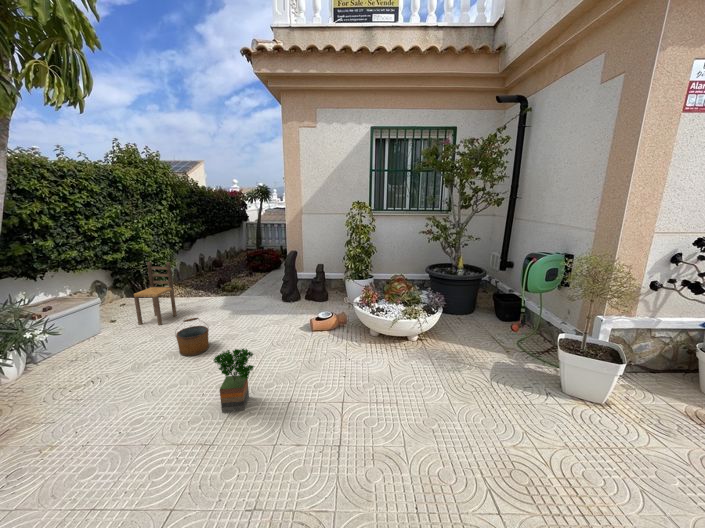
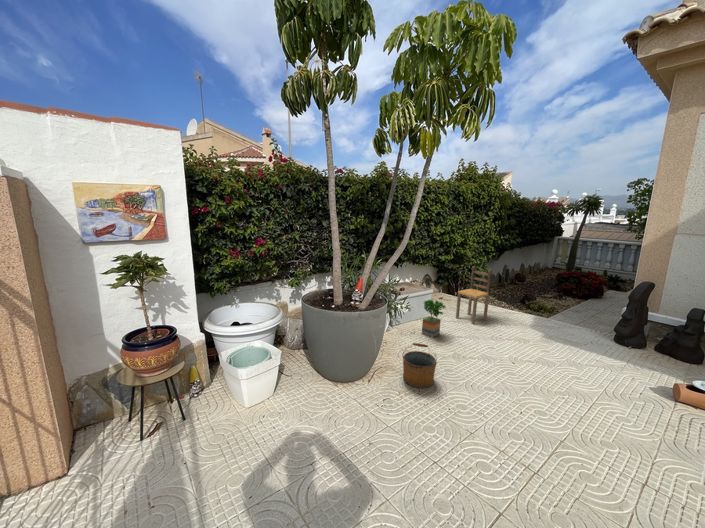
bucket: present [176,318,209,356] -> present [403,343,437,388]
potted tree: present [213,349,254,412] -> present [422,300,446,337]

